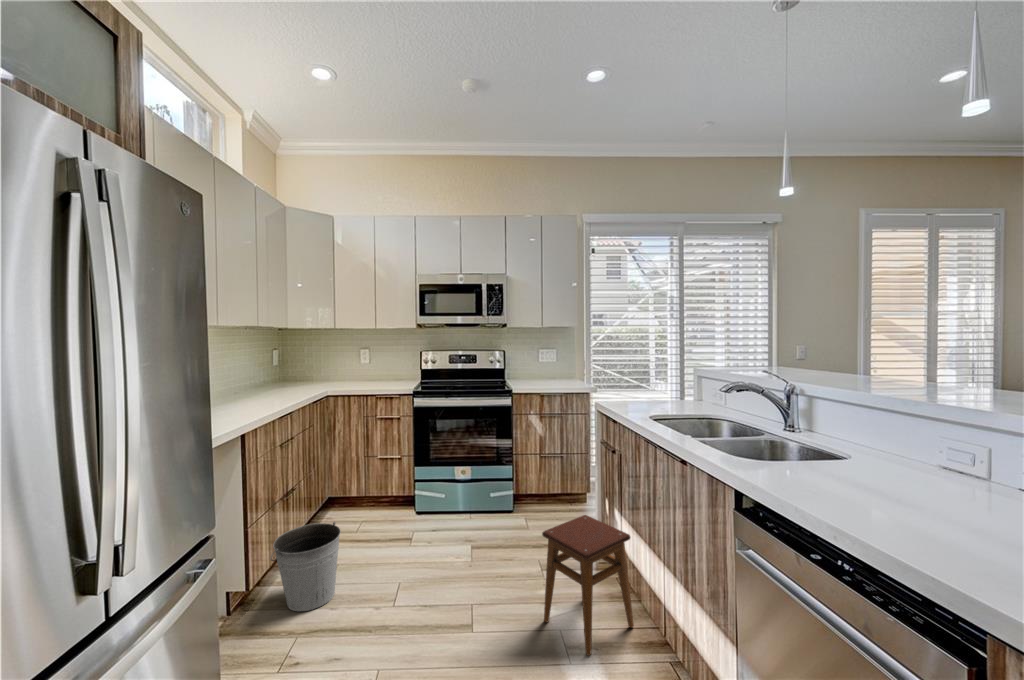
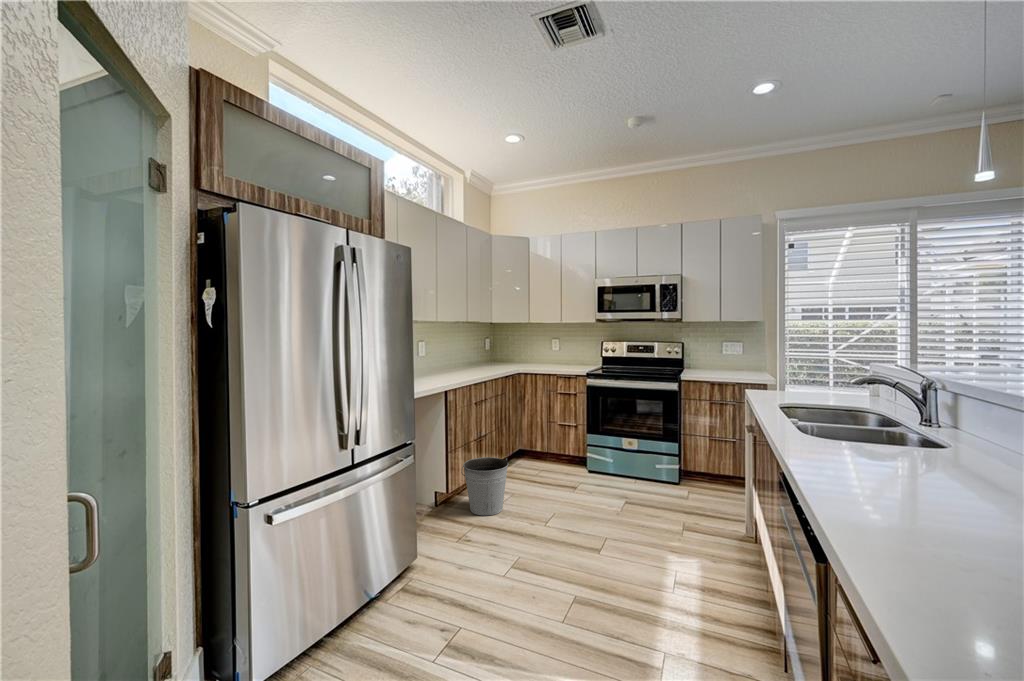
stool: present [542,515,634,656] -> none [650,488,736,606]

